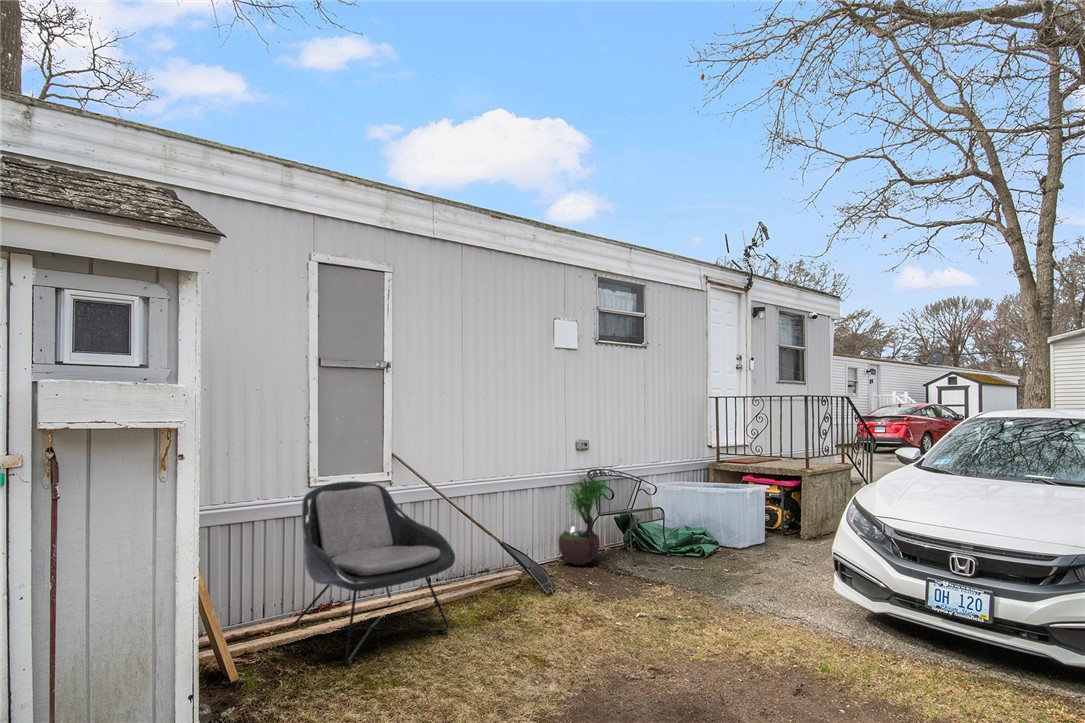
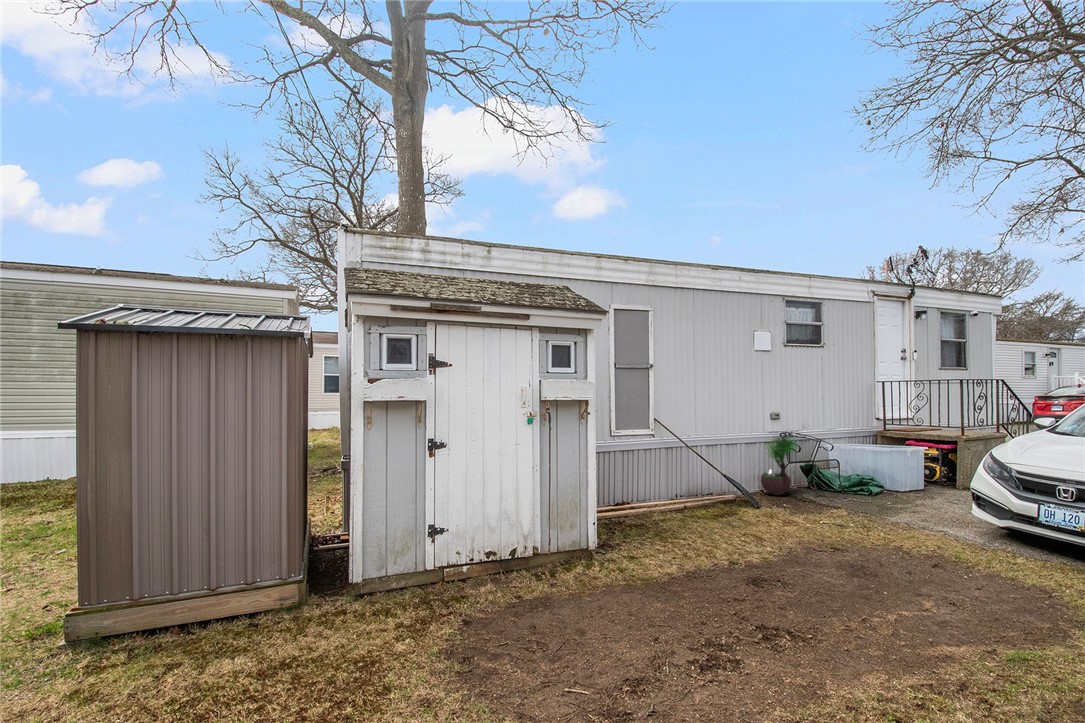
lounge chair: present [294,481,455,665] -> none [610,433,703,531]

